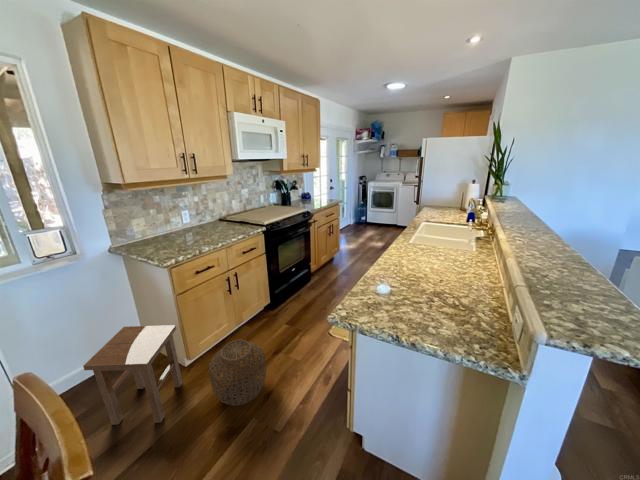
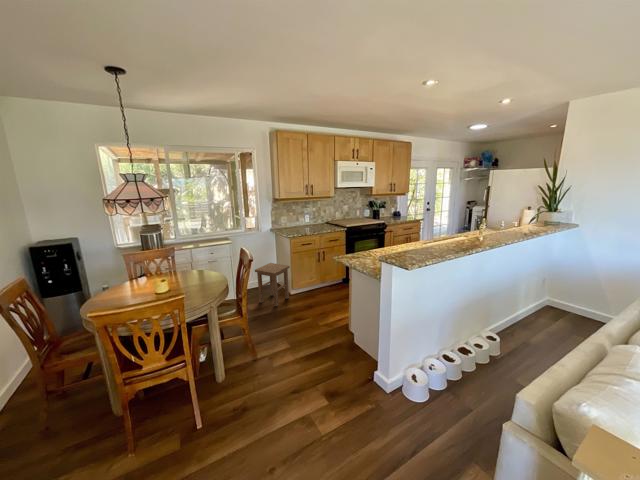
woven basket: present [209,340,266,405] -> none [298,278,326,310]

